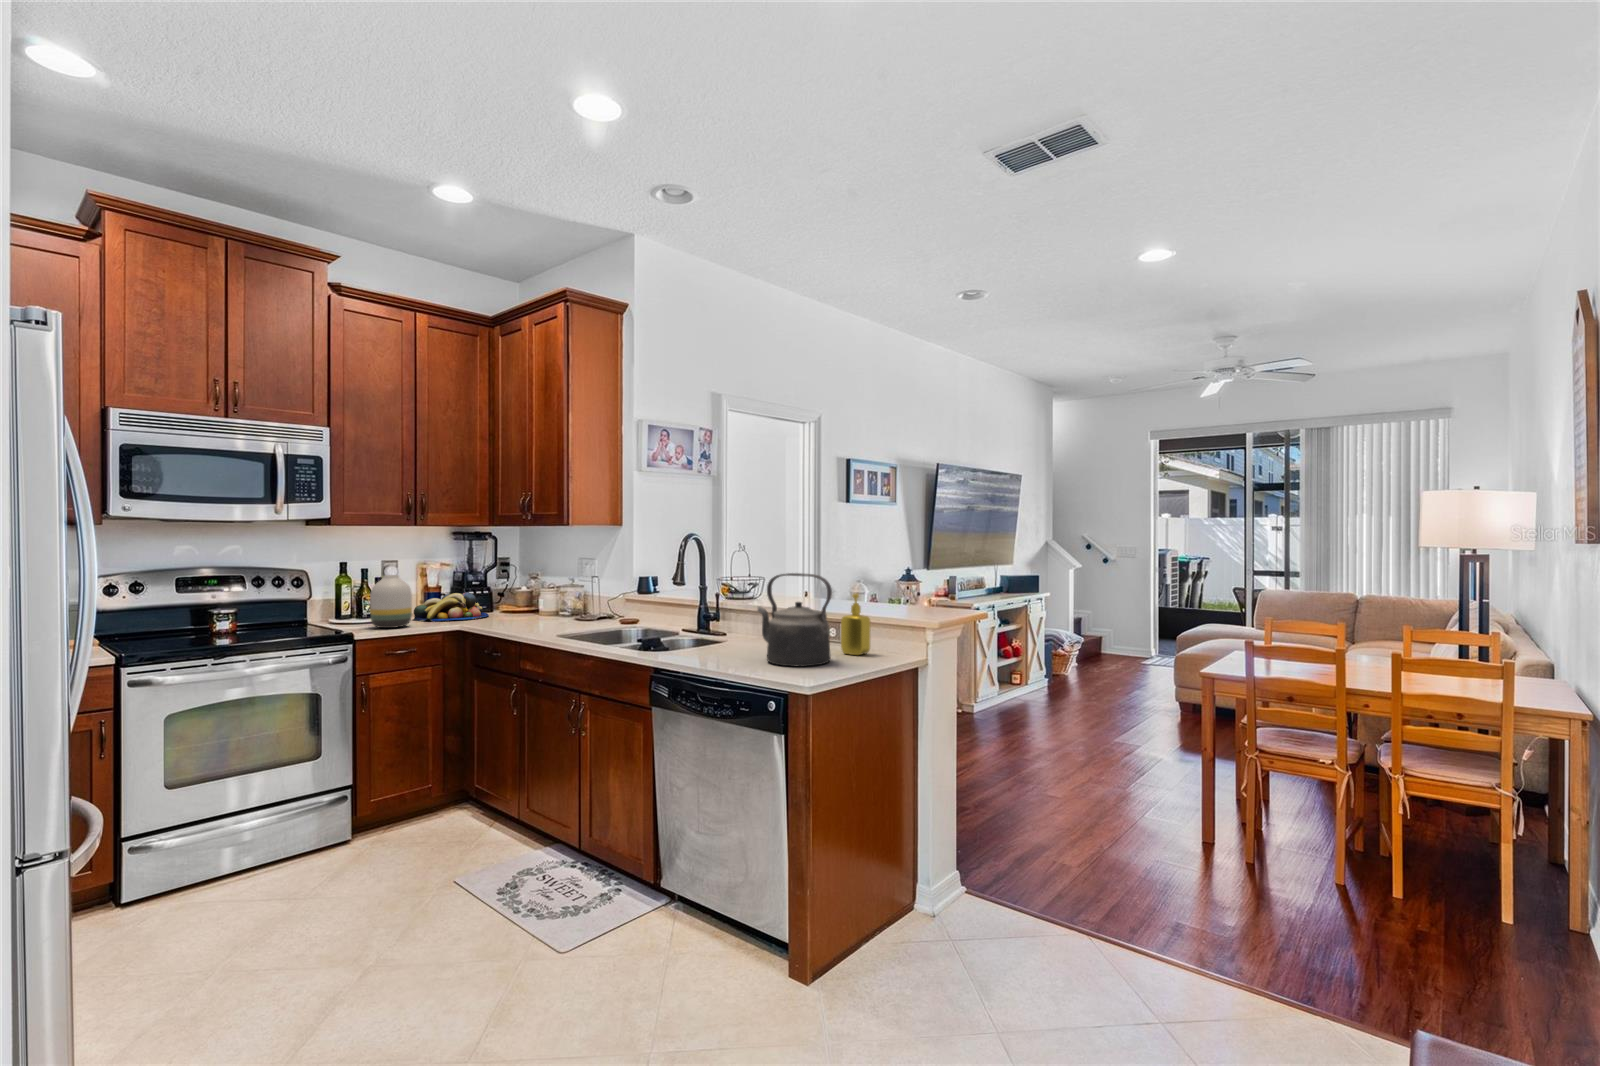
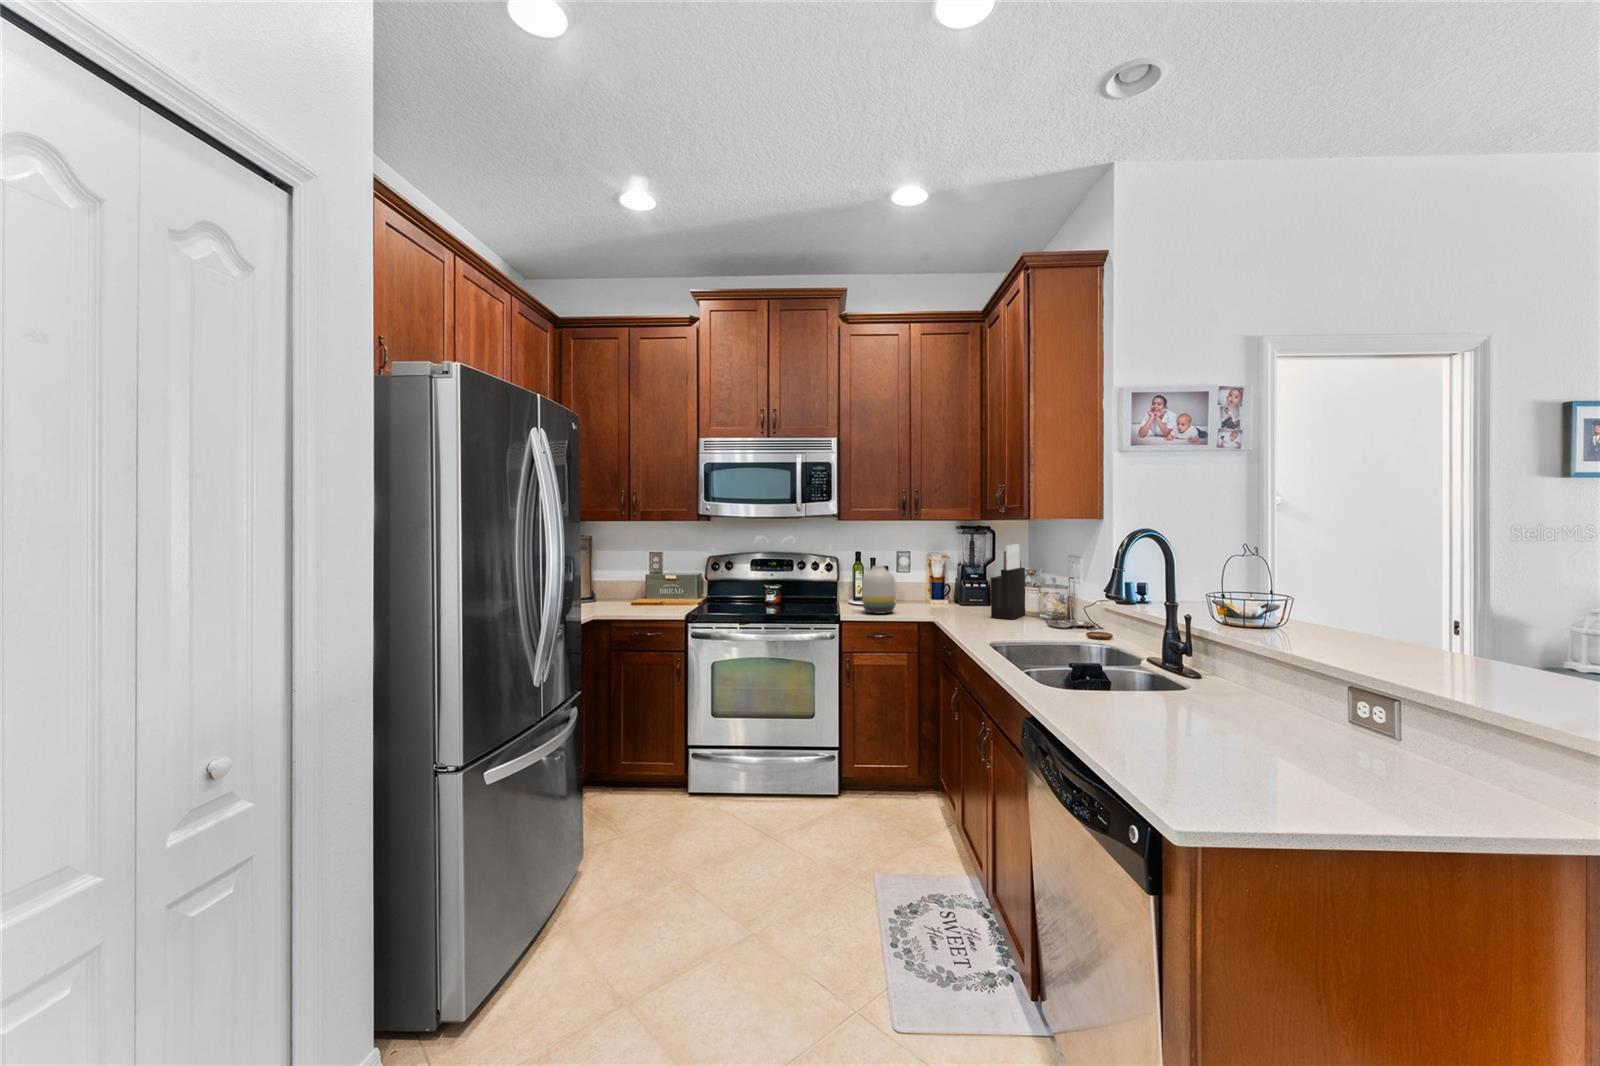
knife block: none [516,549,544,621] -> present [991,544,1025,620]
kettle: present [758,573,832,666] -> none [1186,604,1329,784]
fruit bowl: present [414,592,489,622] -> none [909,584,978,611]
soap dispenser: present [841,593,870,655] -> none [1379,653,1458,779]

